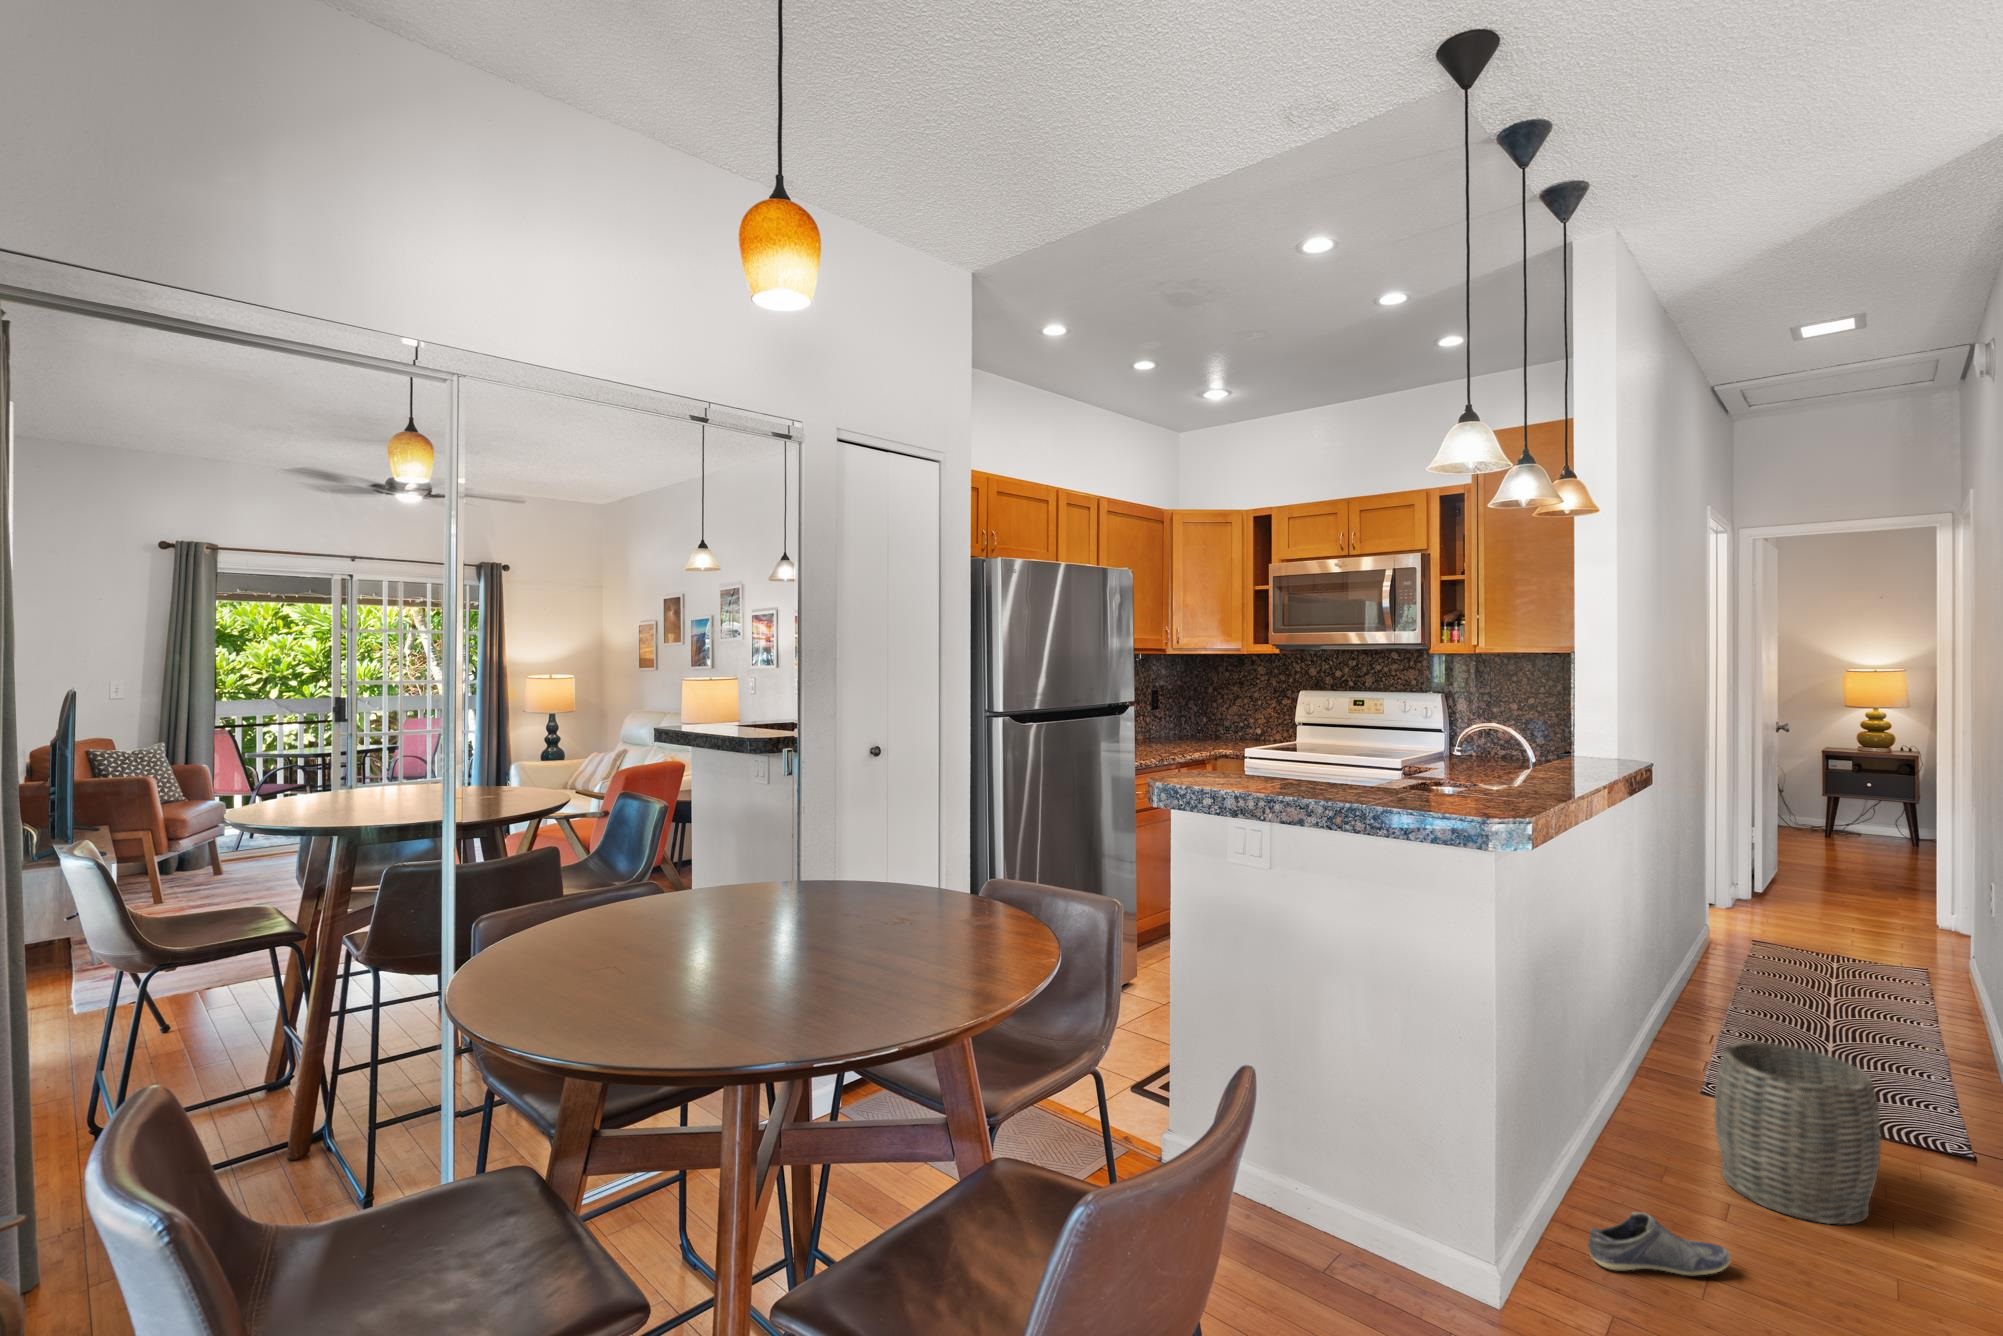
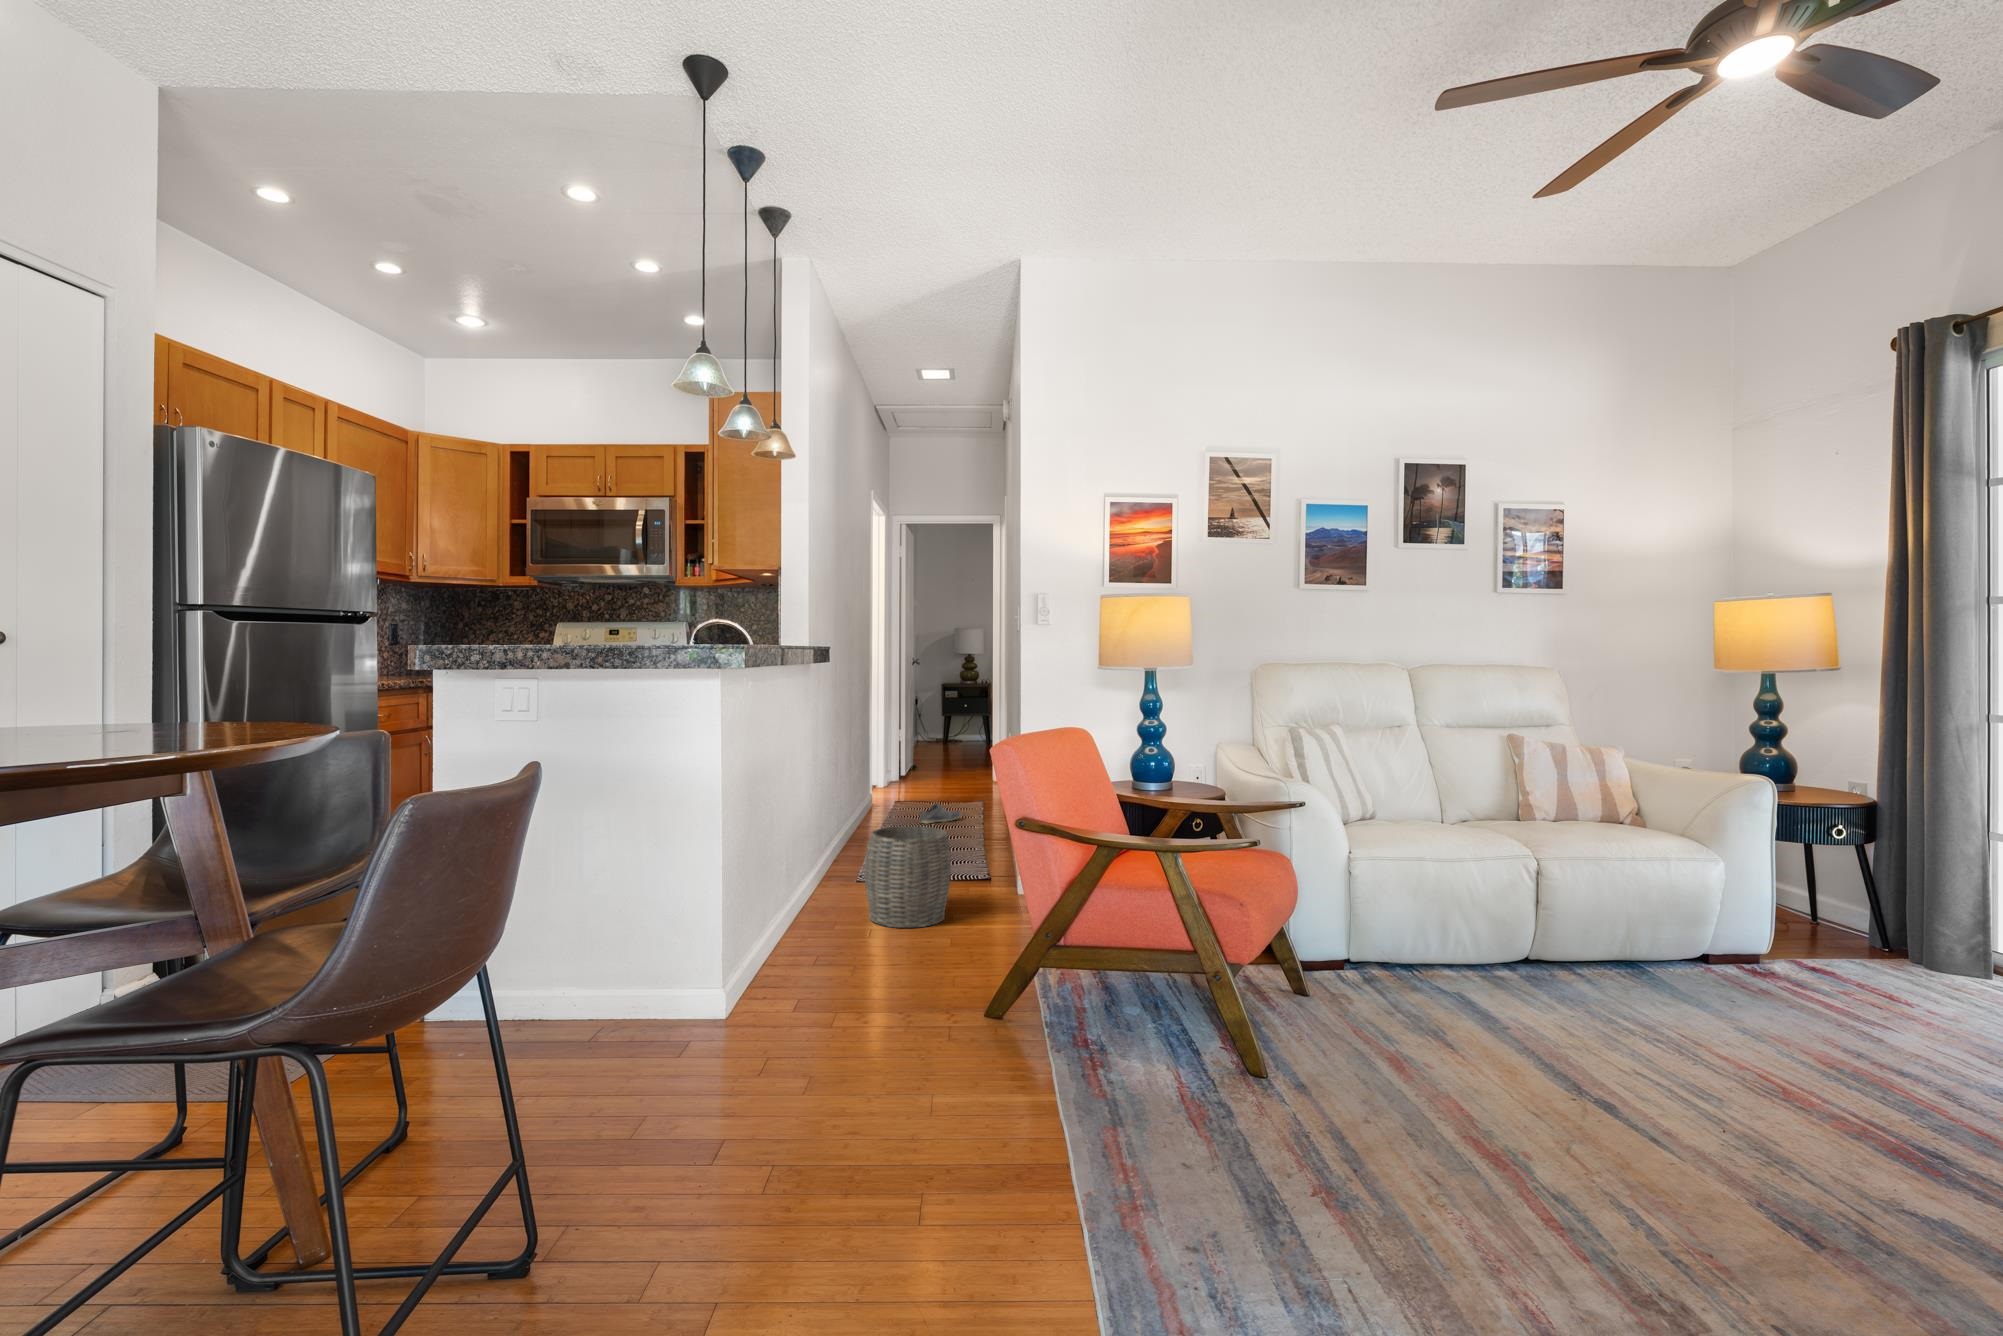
shoe: present [1588,1212,1731,1276] -> present [919,803,961,823]

